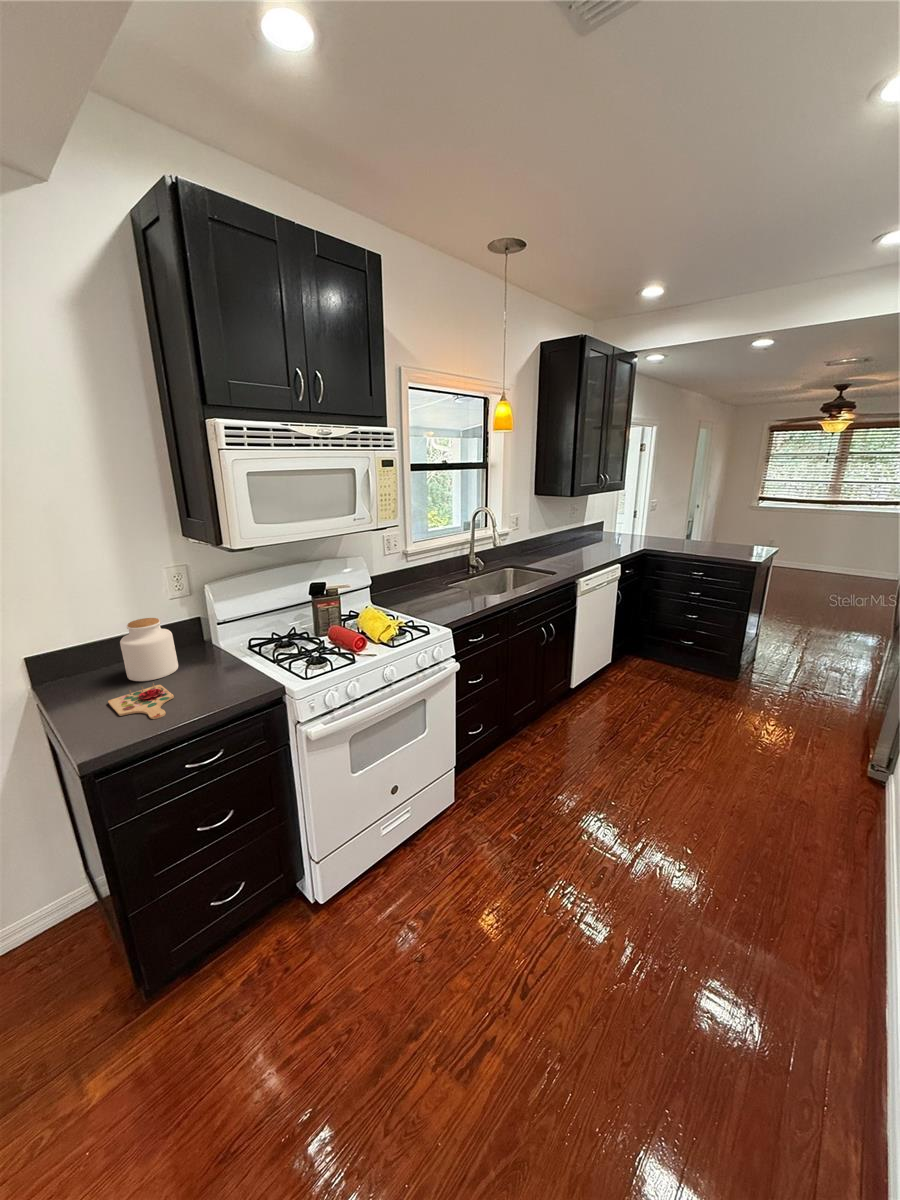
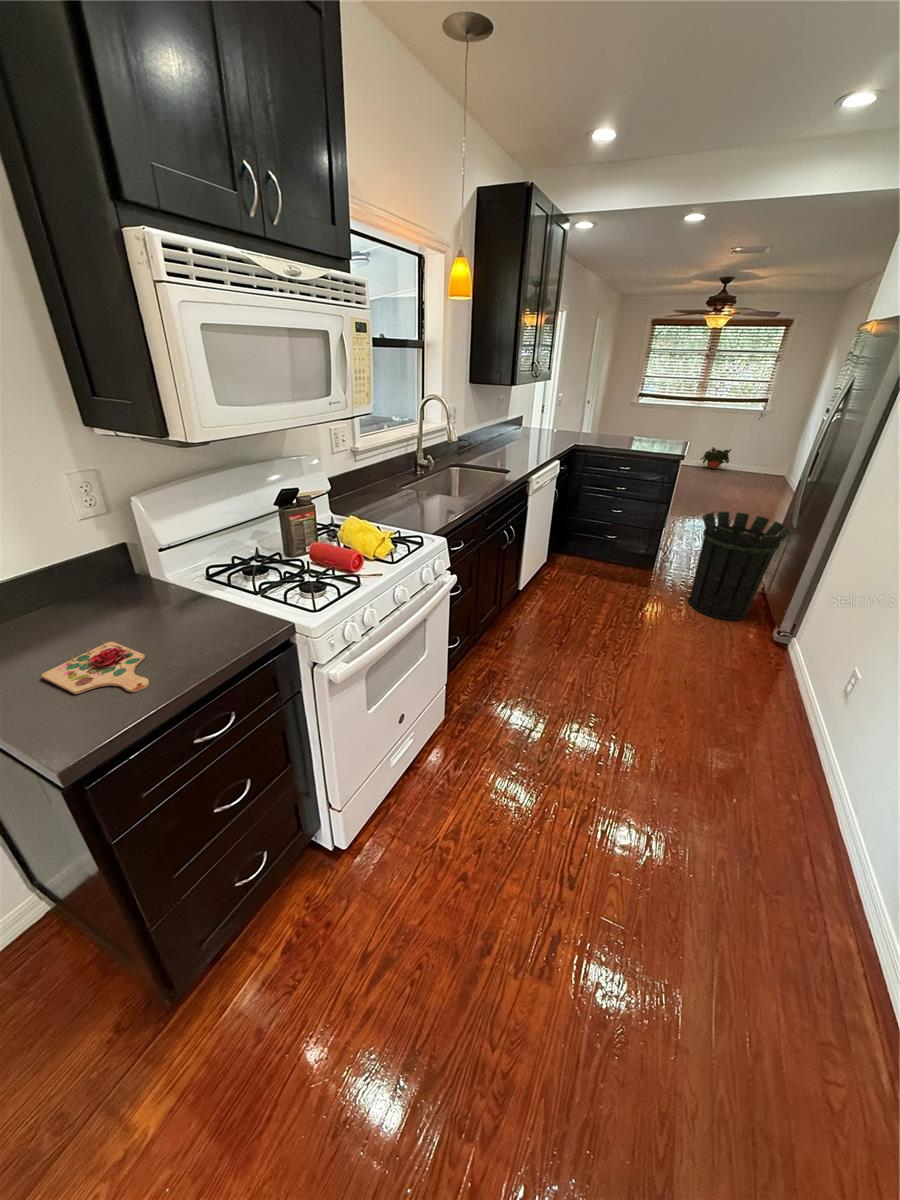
potted plant: none [837,552,879,578] -> present [701,447,731,468]
jar: present [120,618,178,681] -> none [26,548,121,640]
waste bin: none [769,622,884,747] -> present [688,512,790,620]

